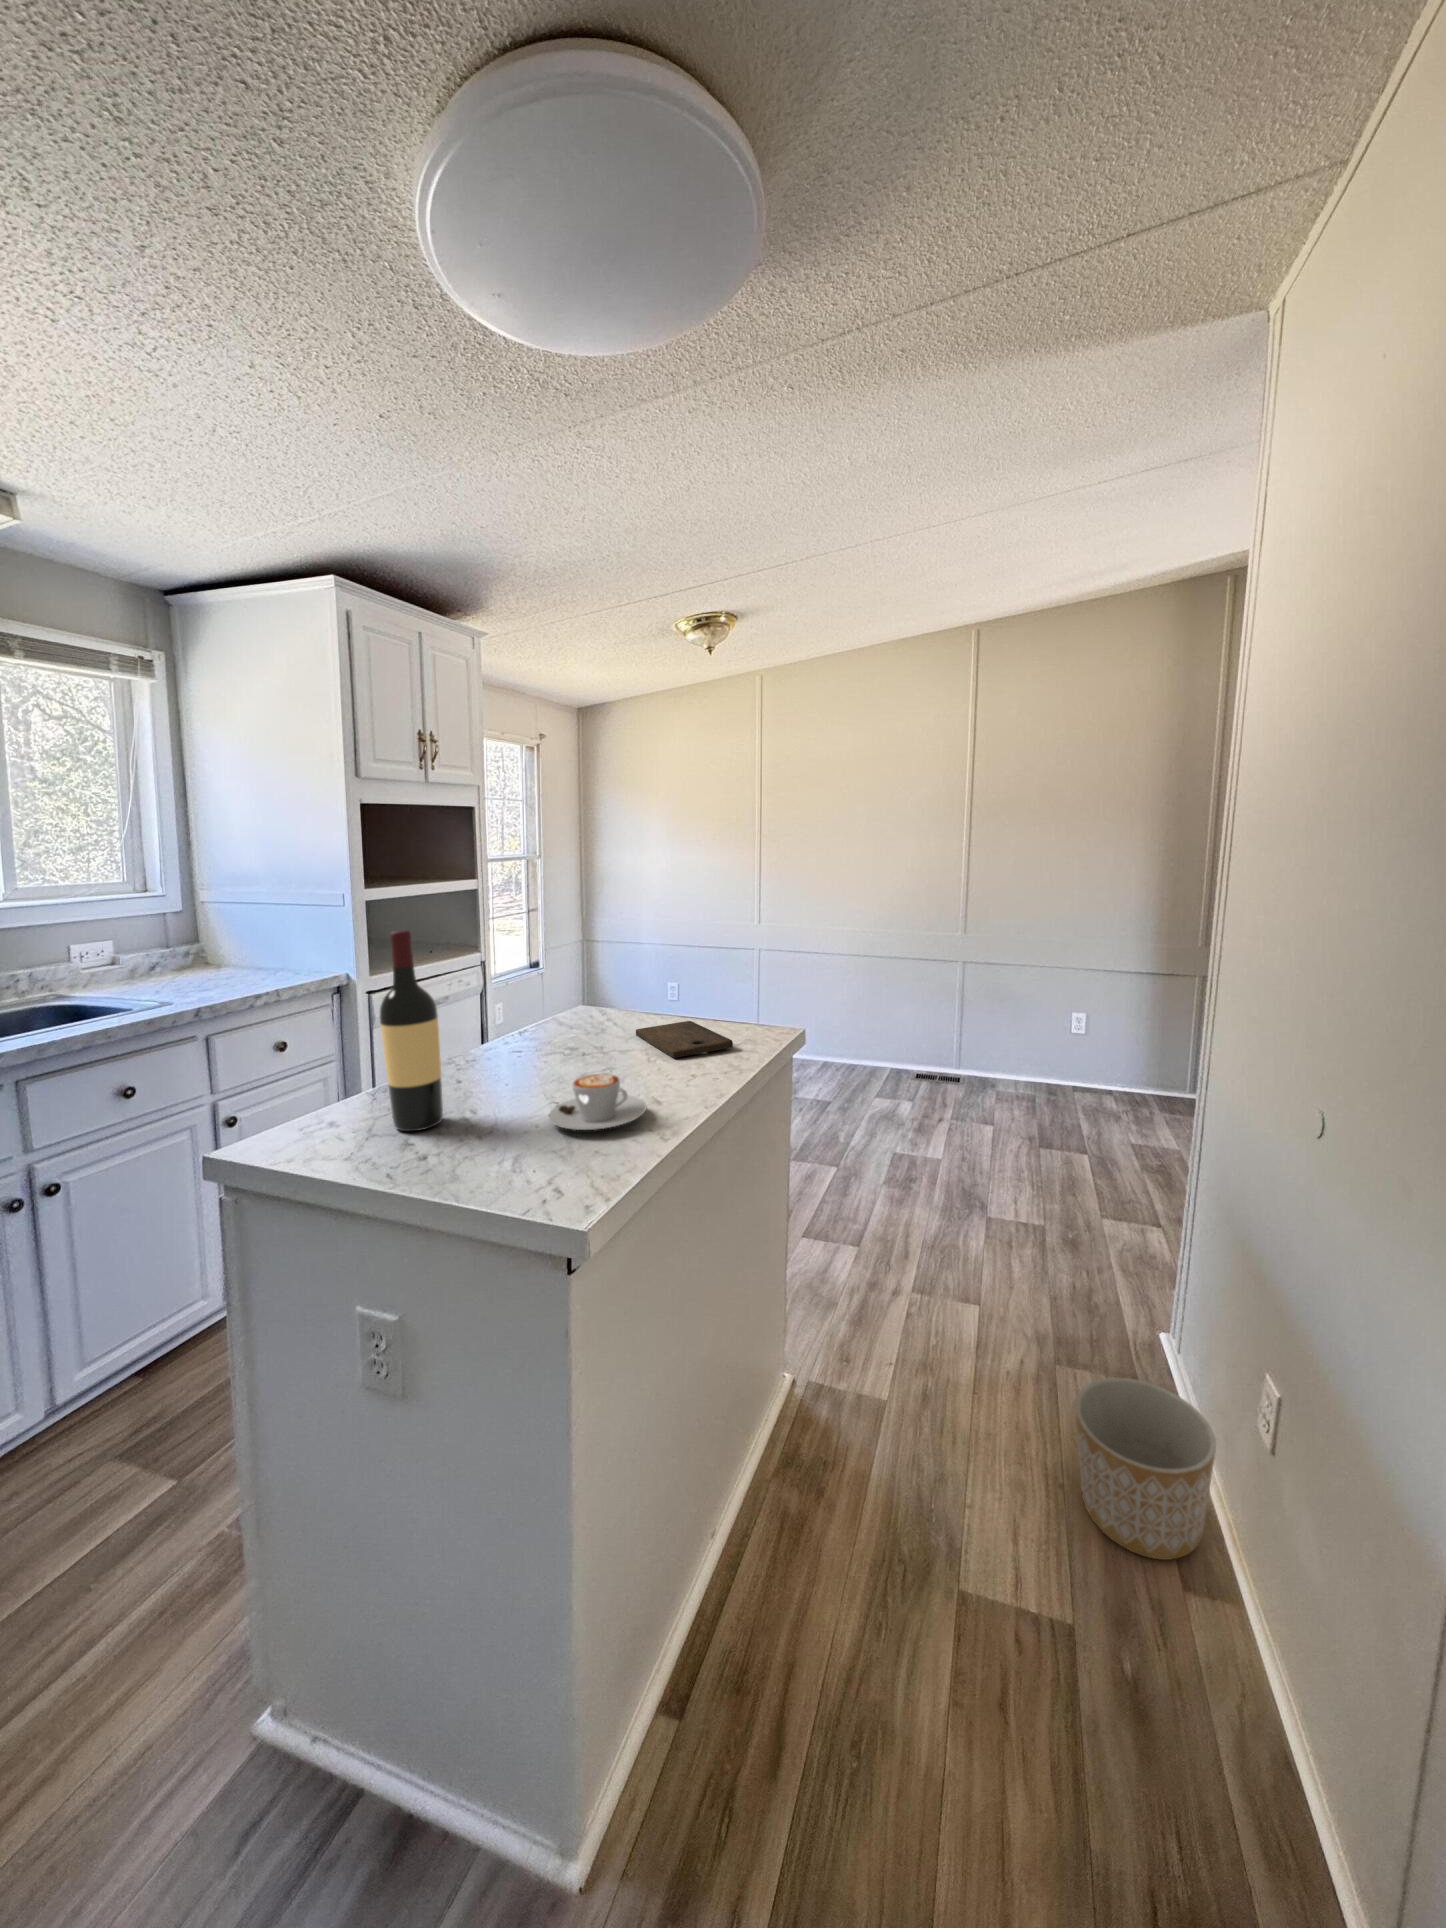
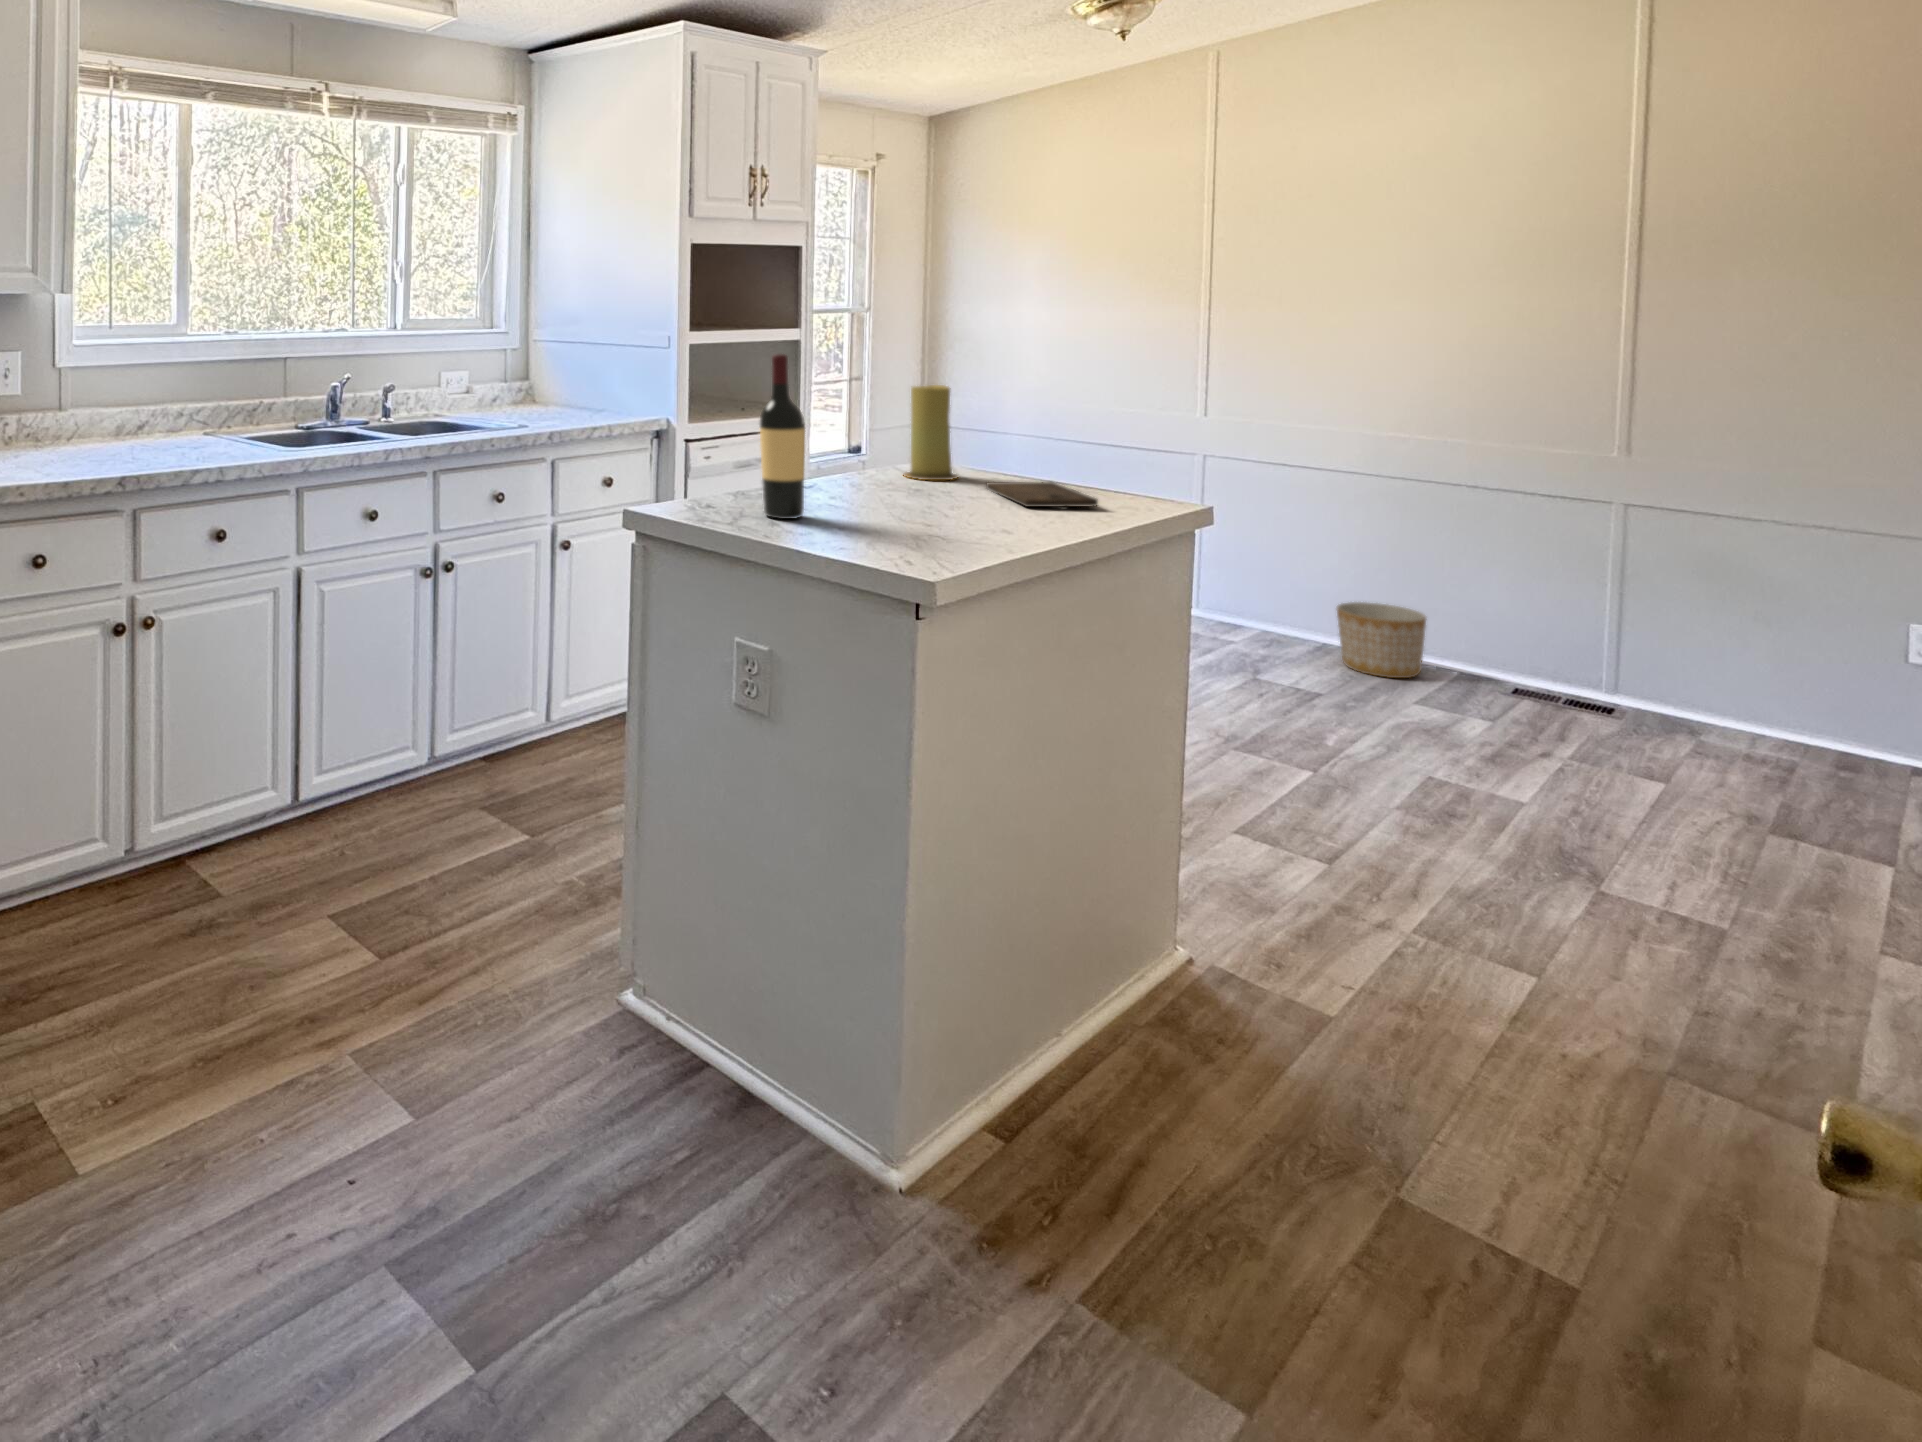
candle: none [561,938,612,1032] -> present [904,385,958,480]
coffee cup: present [549,1074,646,1130] -> none [897,494,991,538]
planter: present [1075,1378,1216,1560] -> present [1337,602,1426,678]

